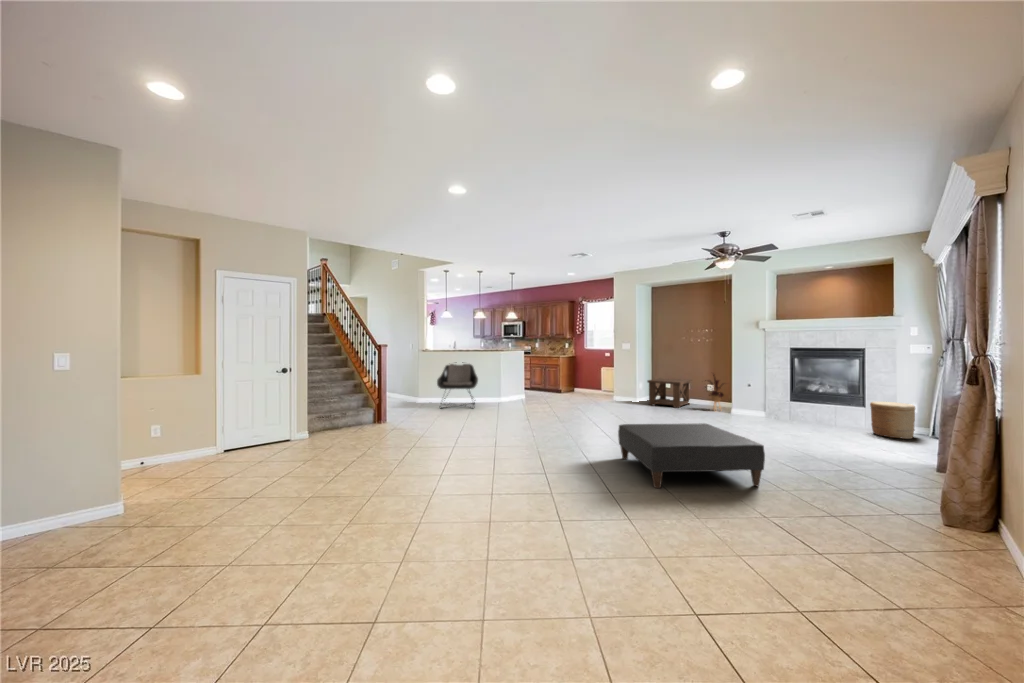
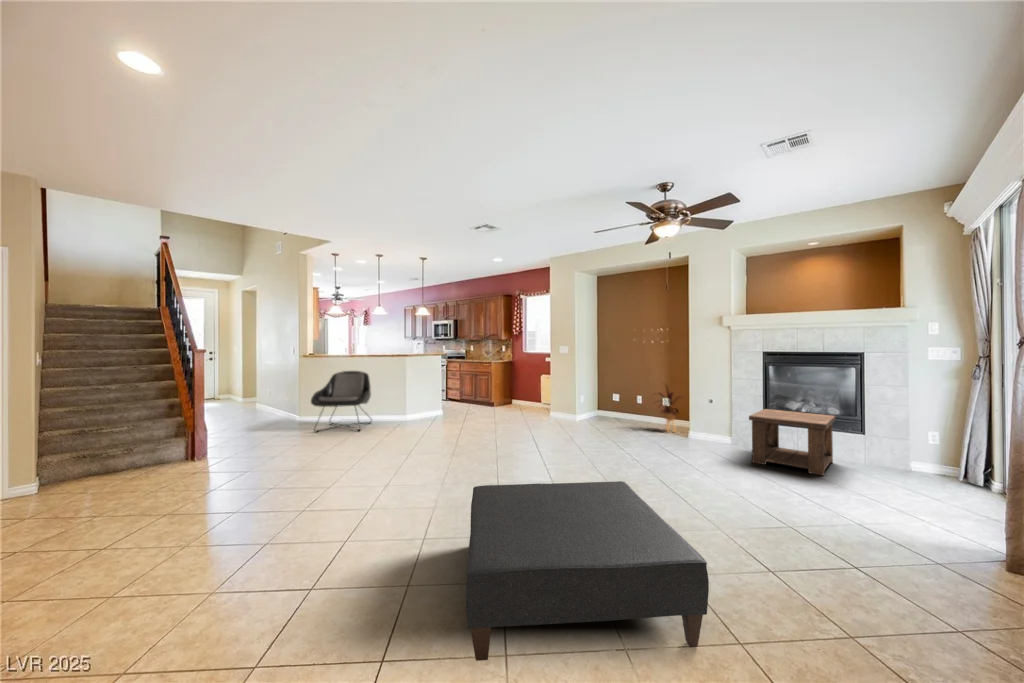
side table: present [647,378,691,408] -> present [749,409,835,476]
woven basket: present [870,402,915,439] -> none [873,428,941,485]

